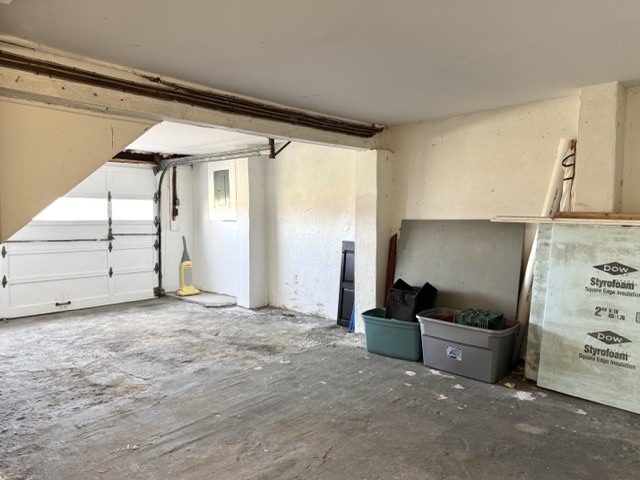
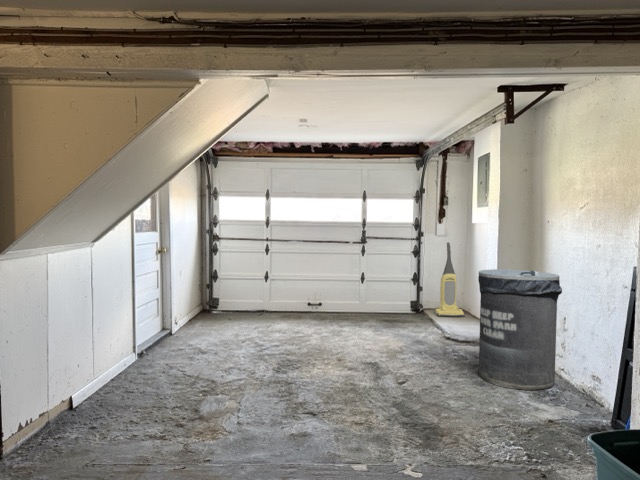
trash can: none [248,248,299,321] -> present [478,269,562,390]

